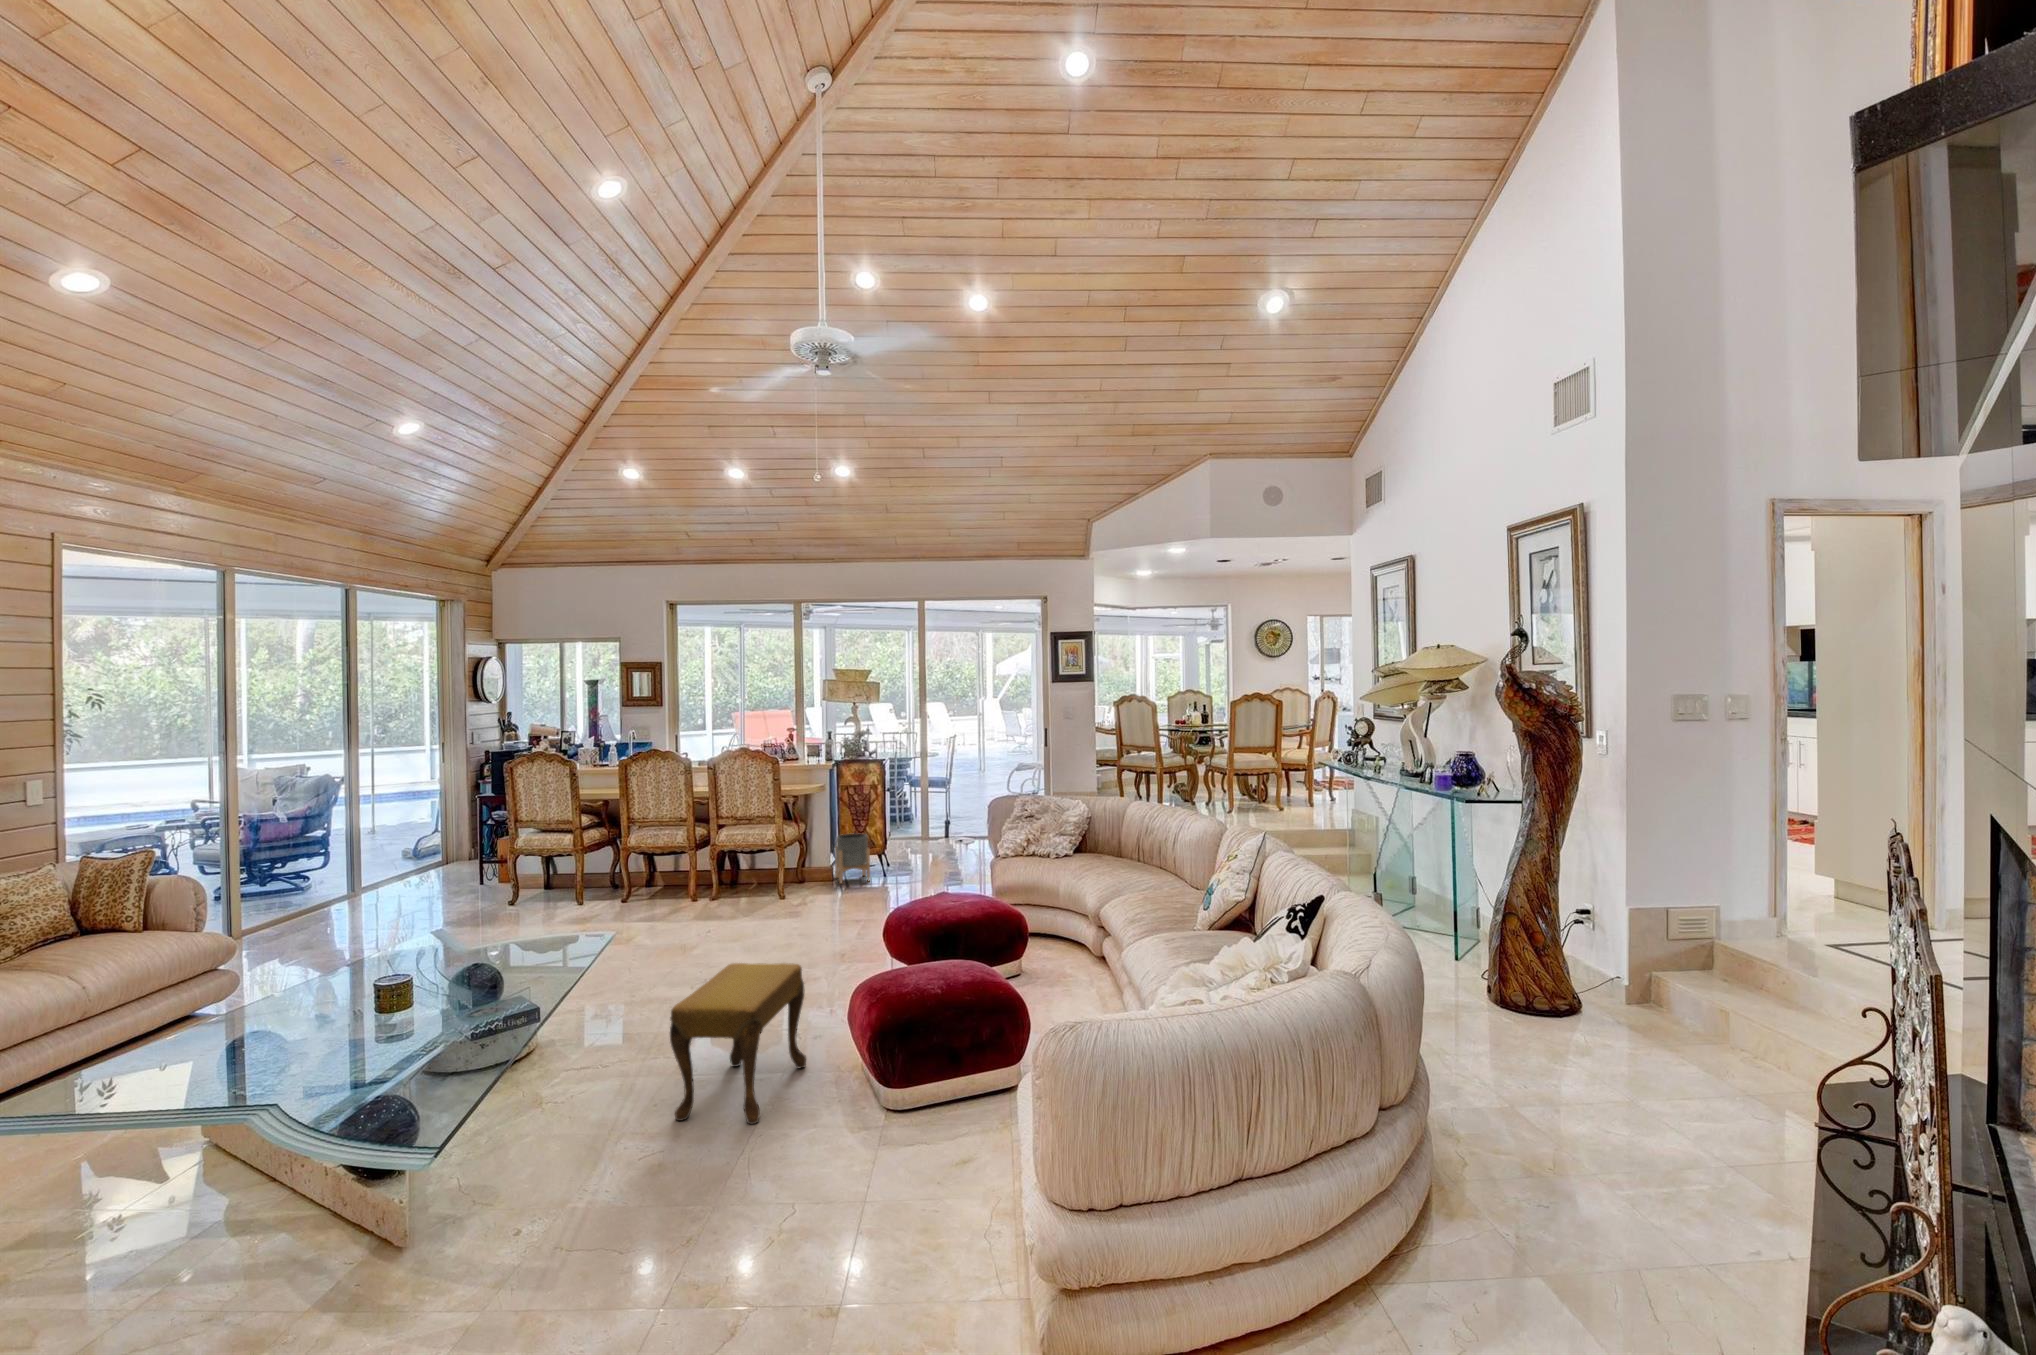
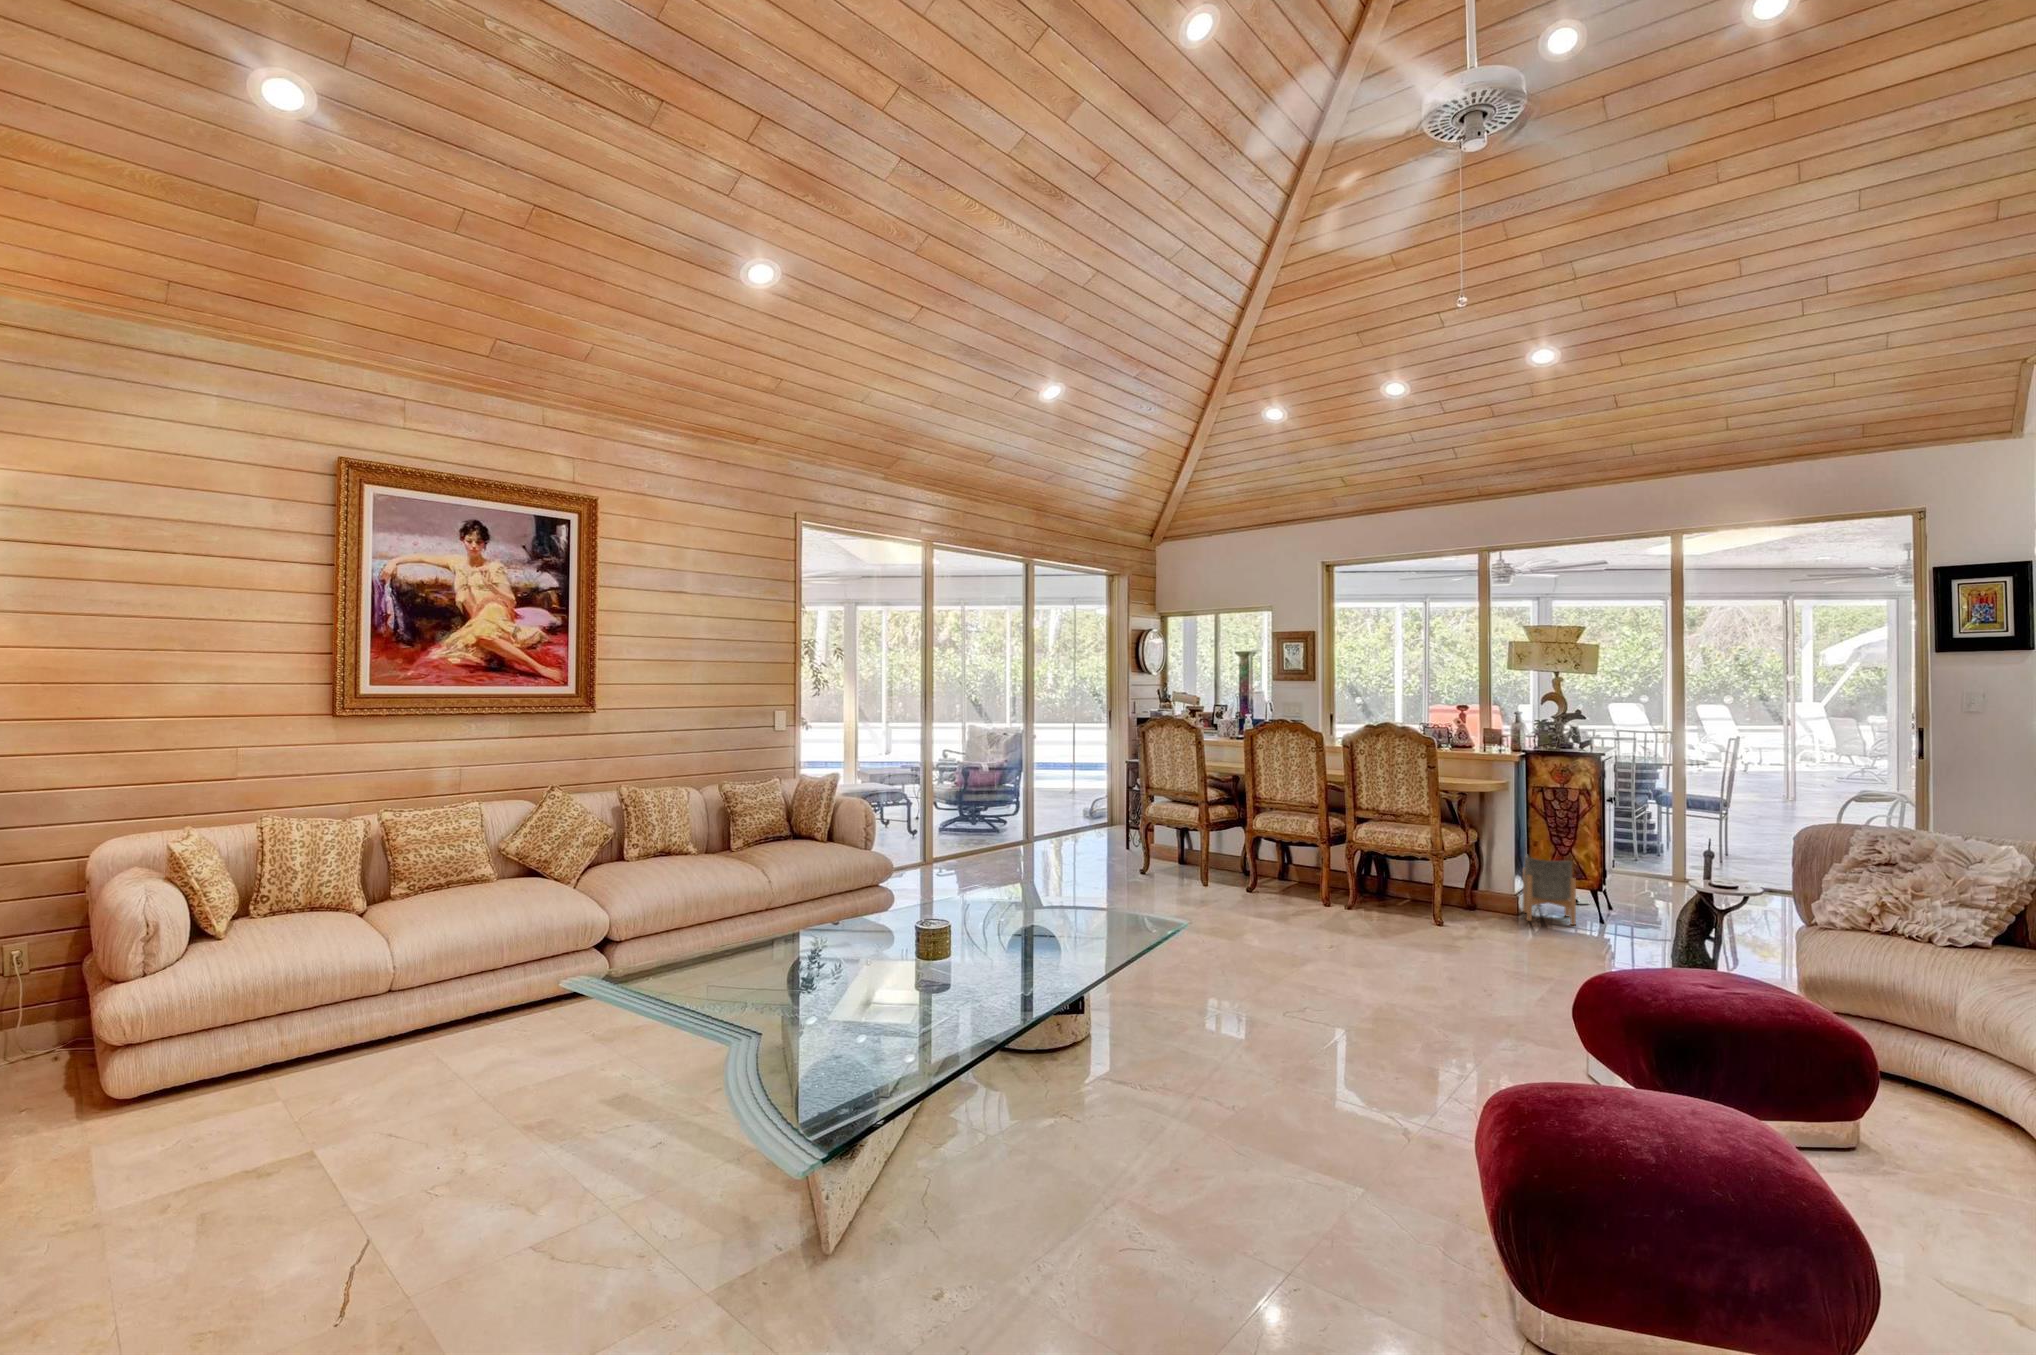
footstool: present [670,963,806,1124] -> none [1190,1000,1407,1259]

